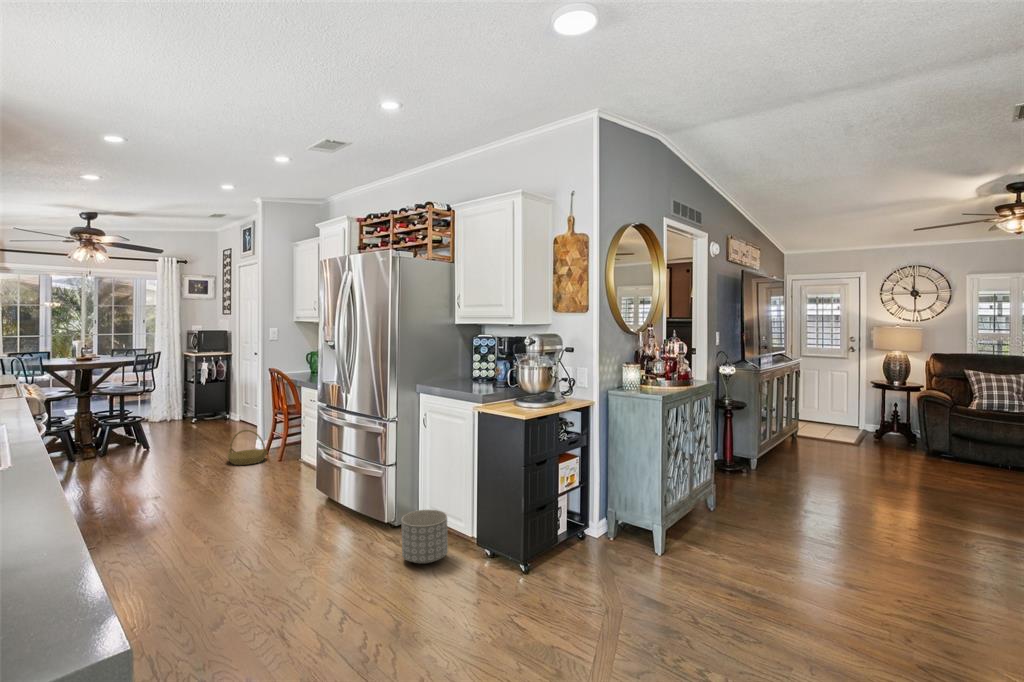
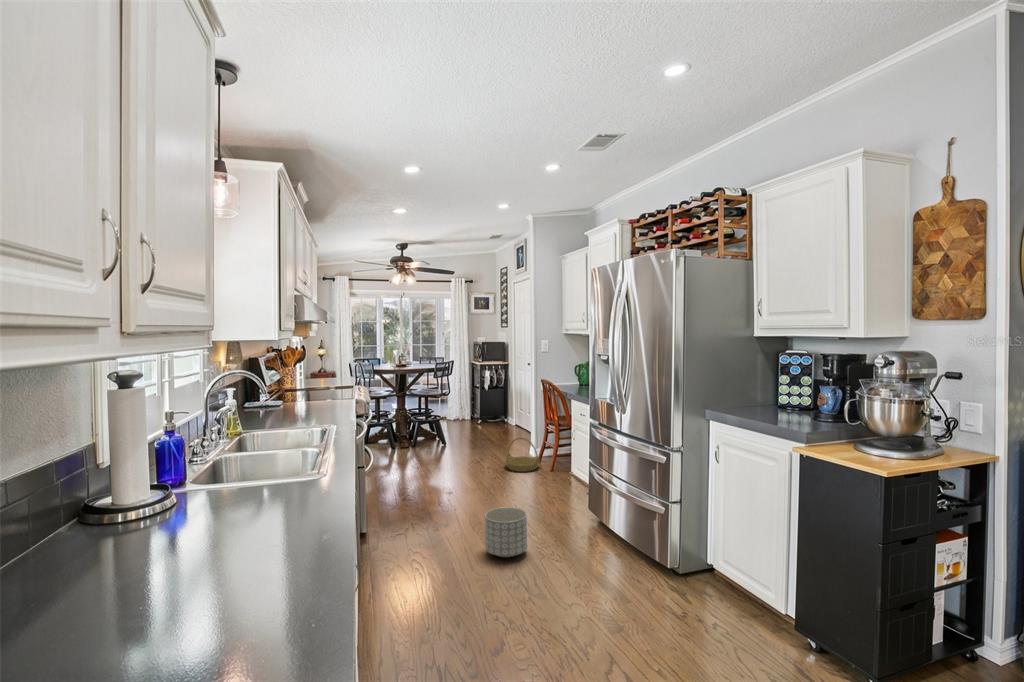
planter: present [402,509,448,564] -> present [485,507,527,558]

